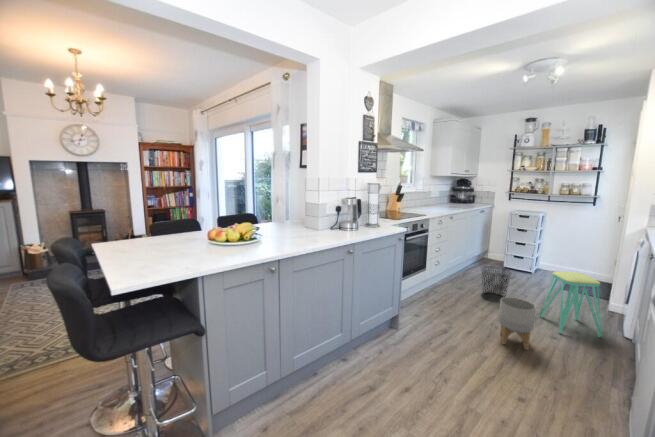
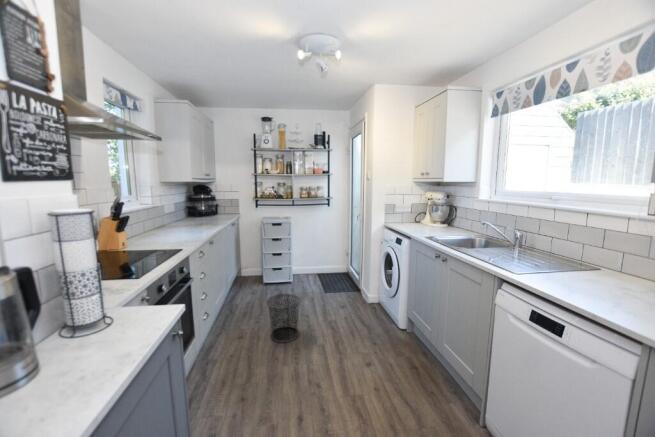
stool: present [540,272,602,337] -> none [339,281,392,355]
planter: present [499,297,536,350] -> none [332,340,373,417]

